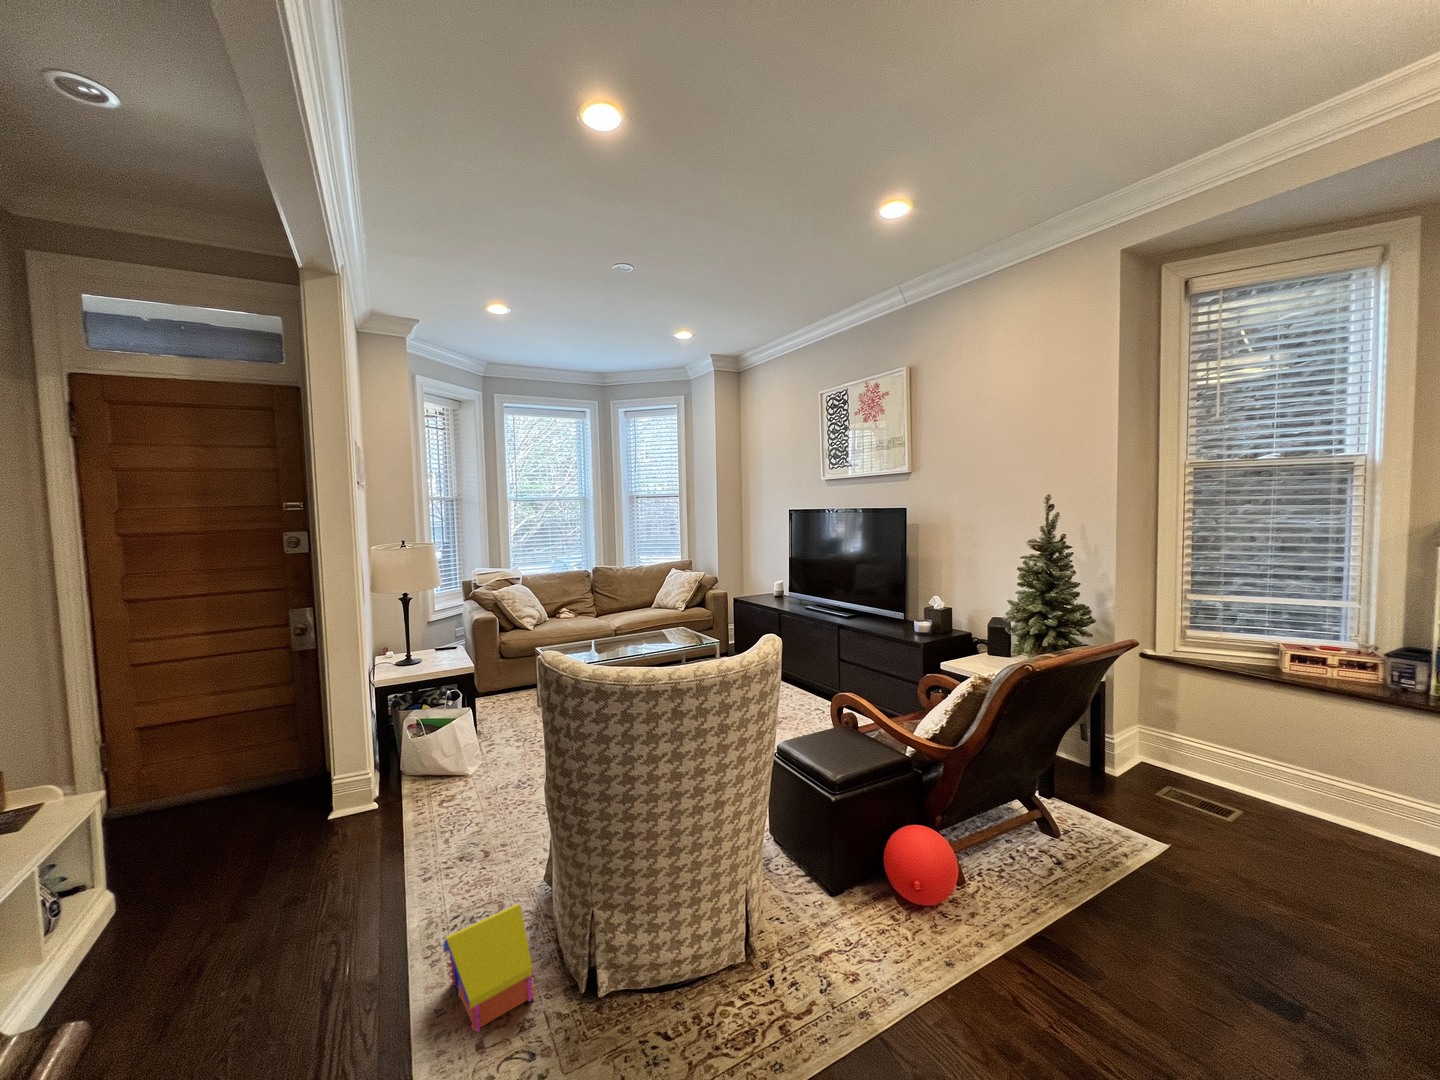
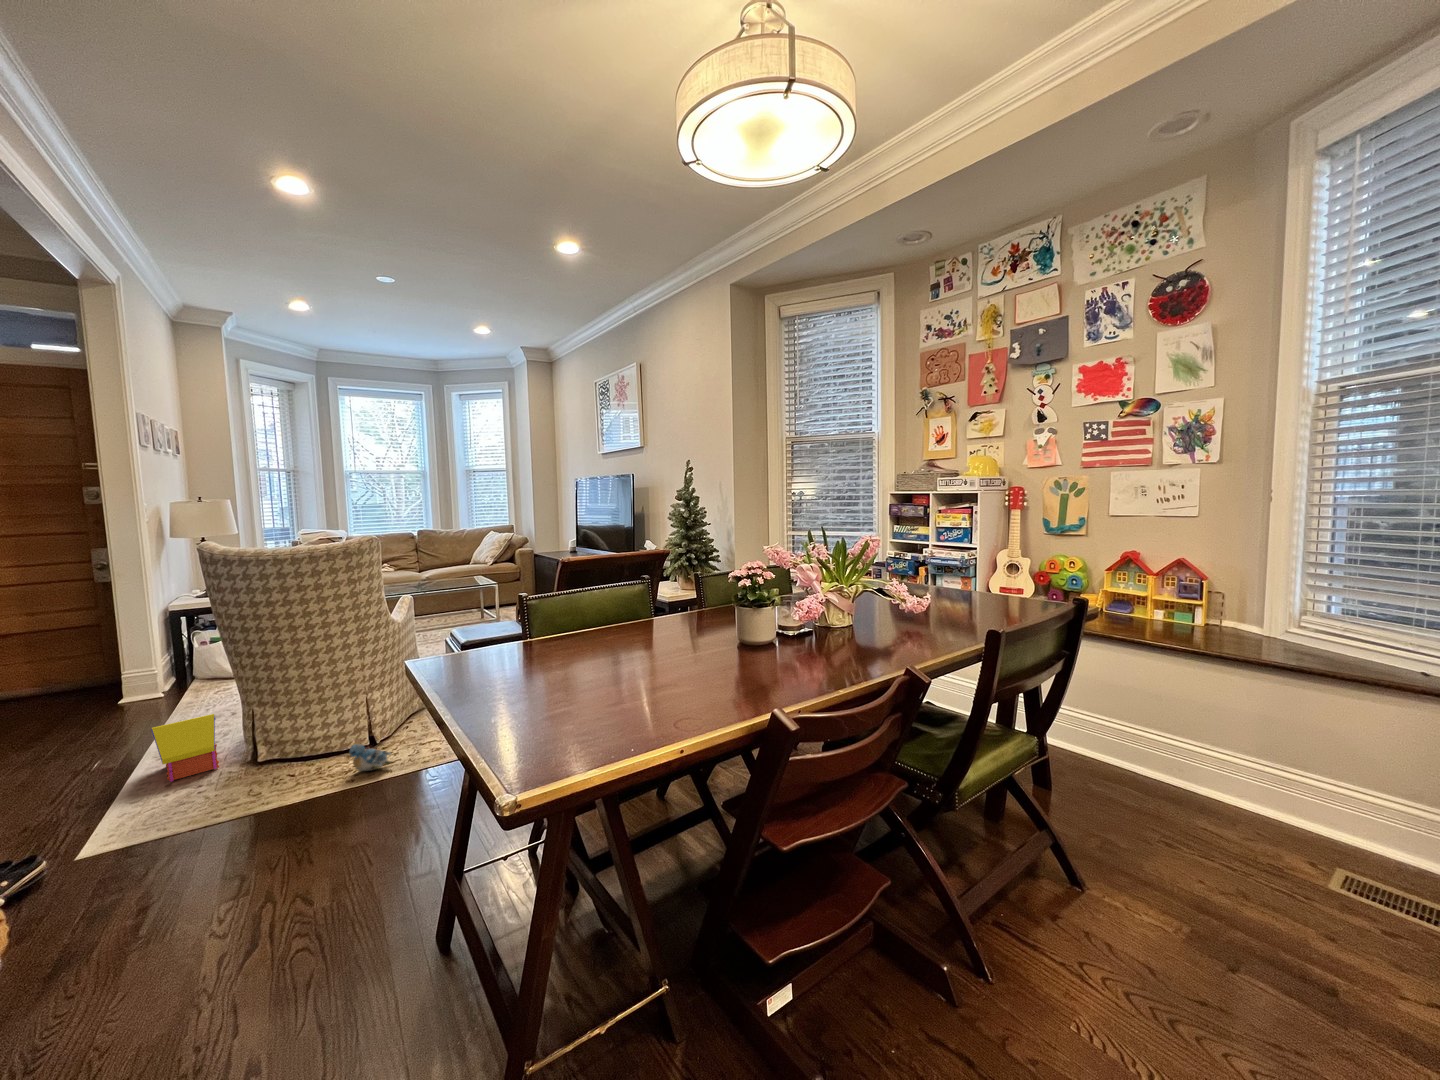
plush toy: none [752,987,817,1037] -> present [349,744,392,771]

